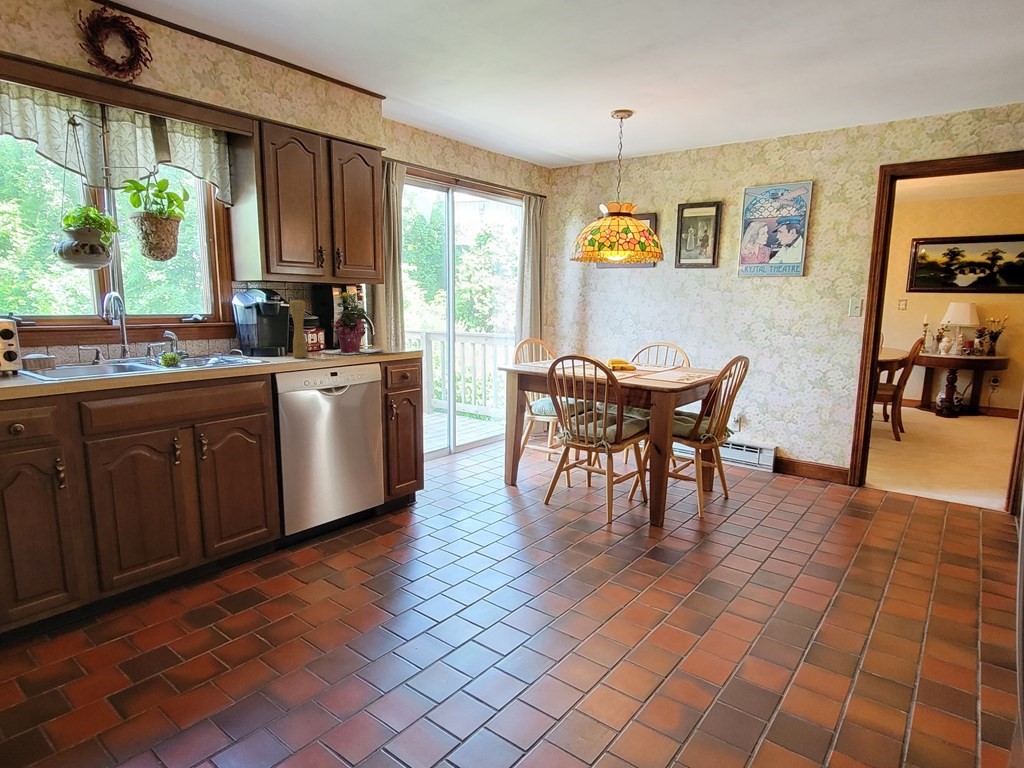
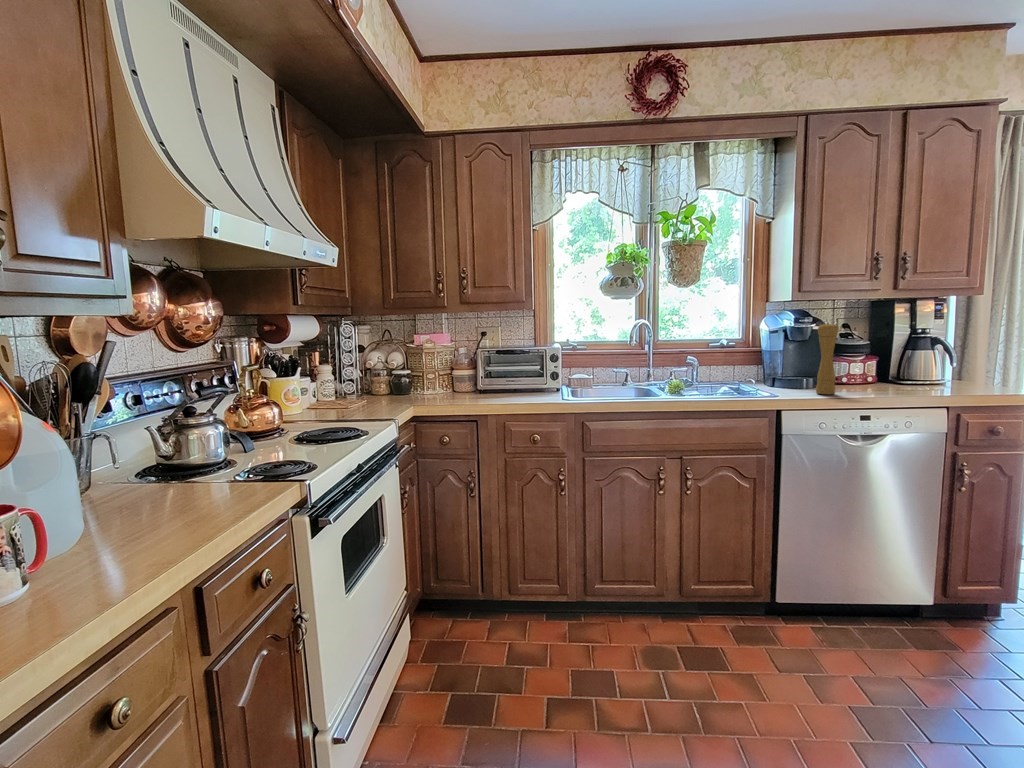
potted plant: present [319,291,384,355] -> none [861,309,964,396]

